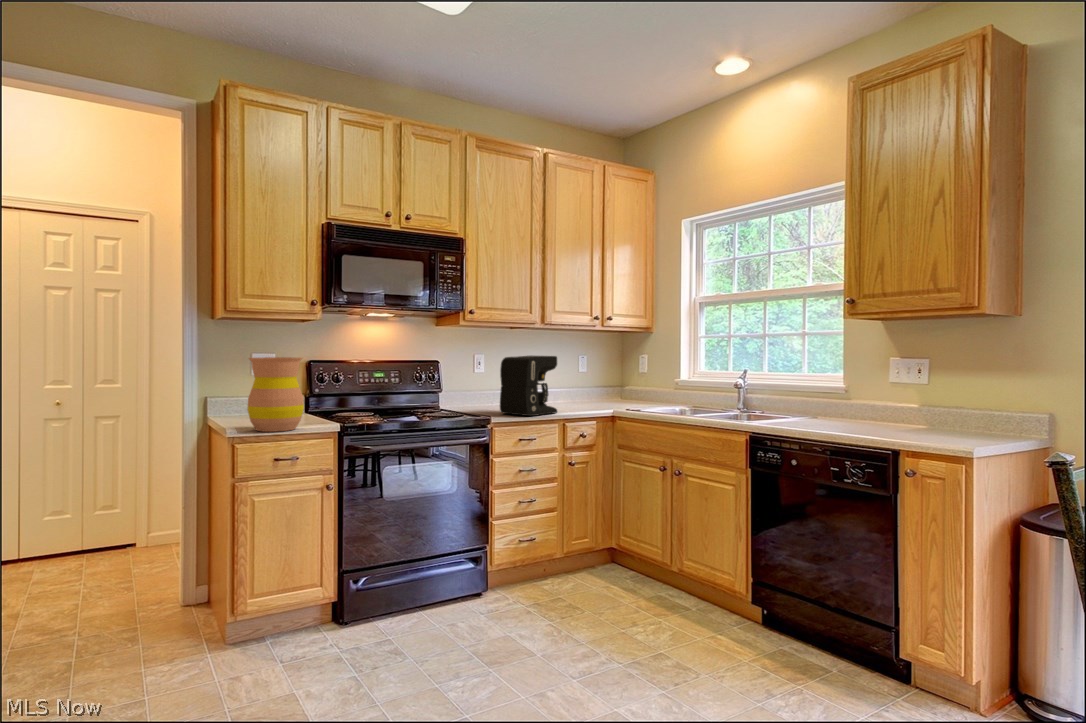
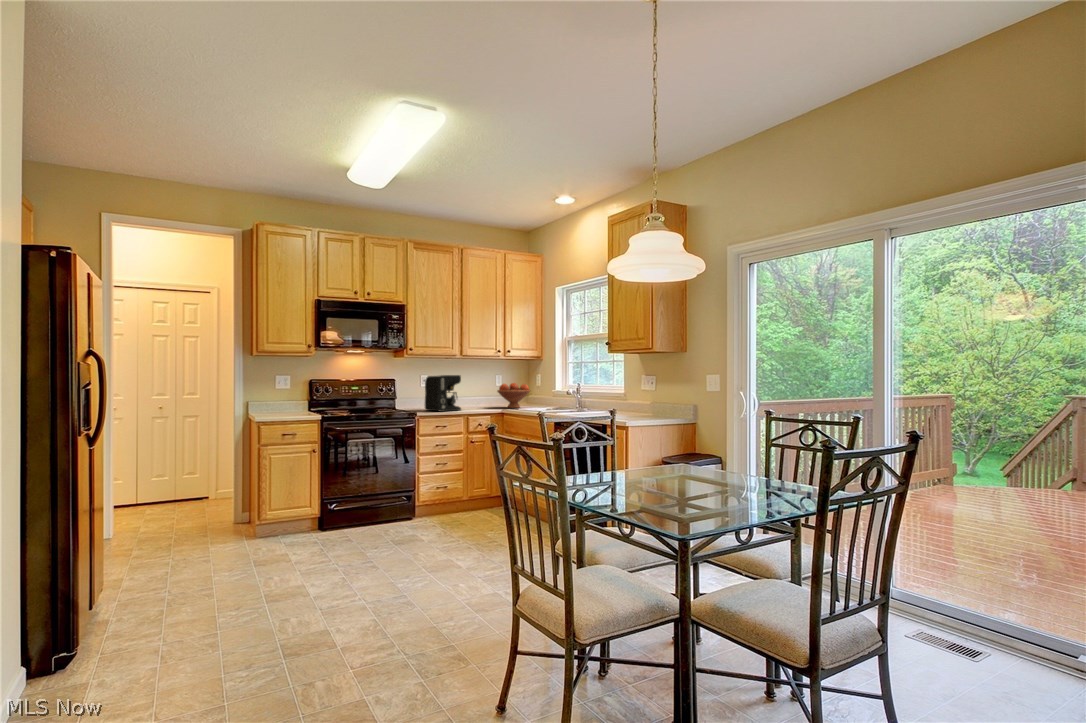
vase: present [247,357,304,432] -> none [268,377,301,419]
fruit bowl: none [605,369,659,409] -> present [497,383,530,408]

